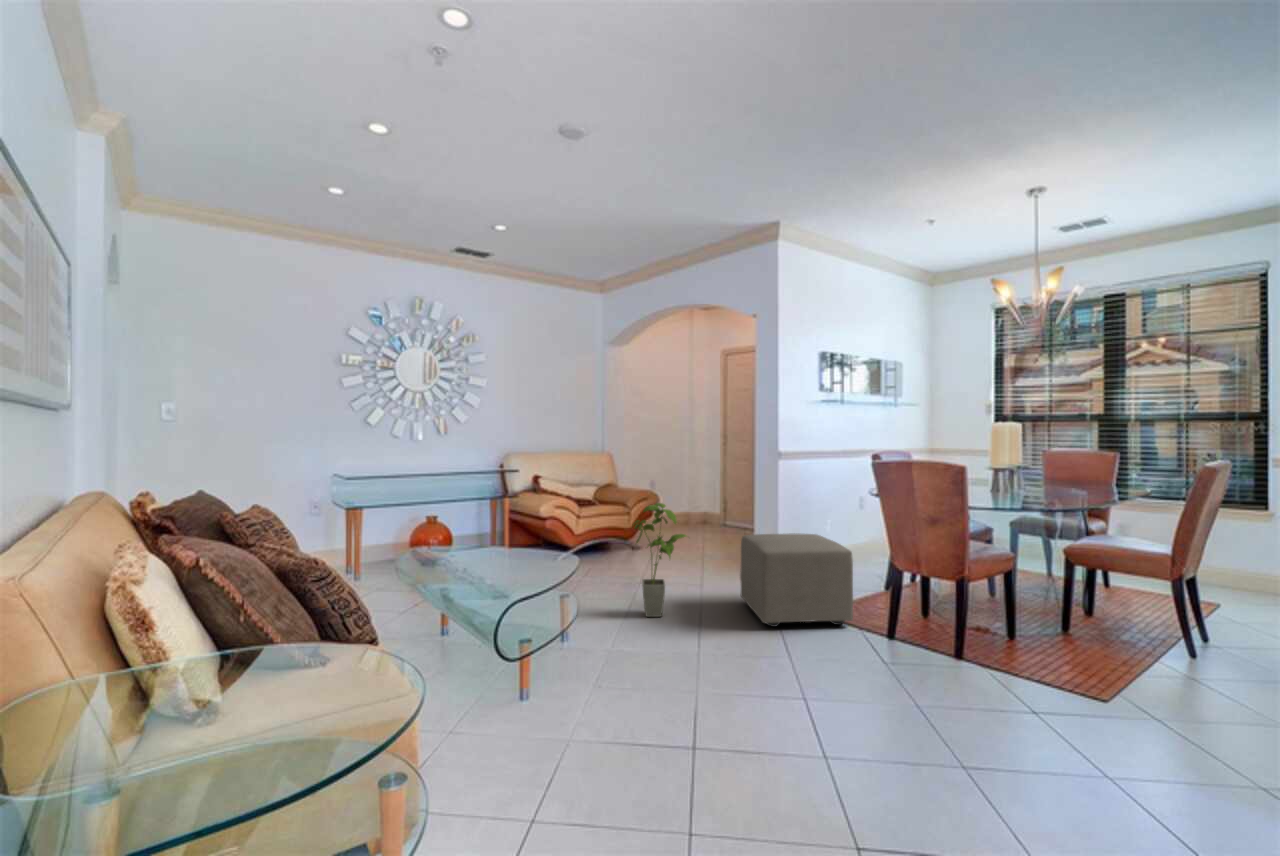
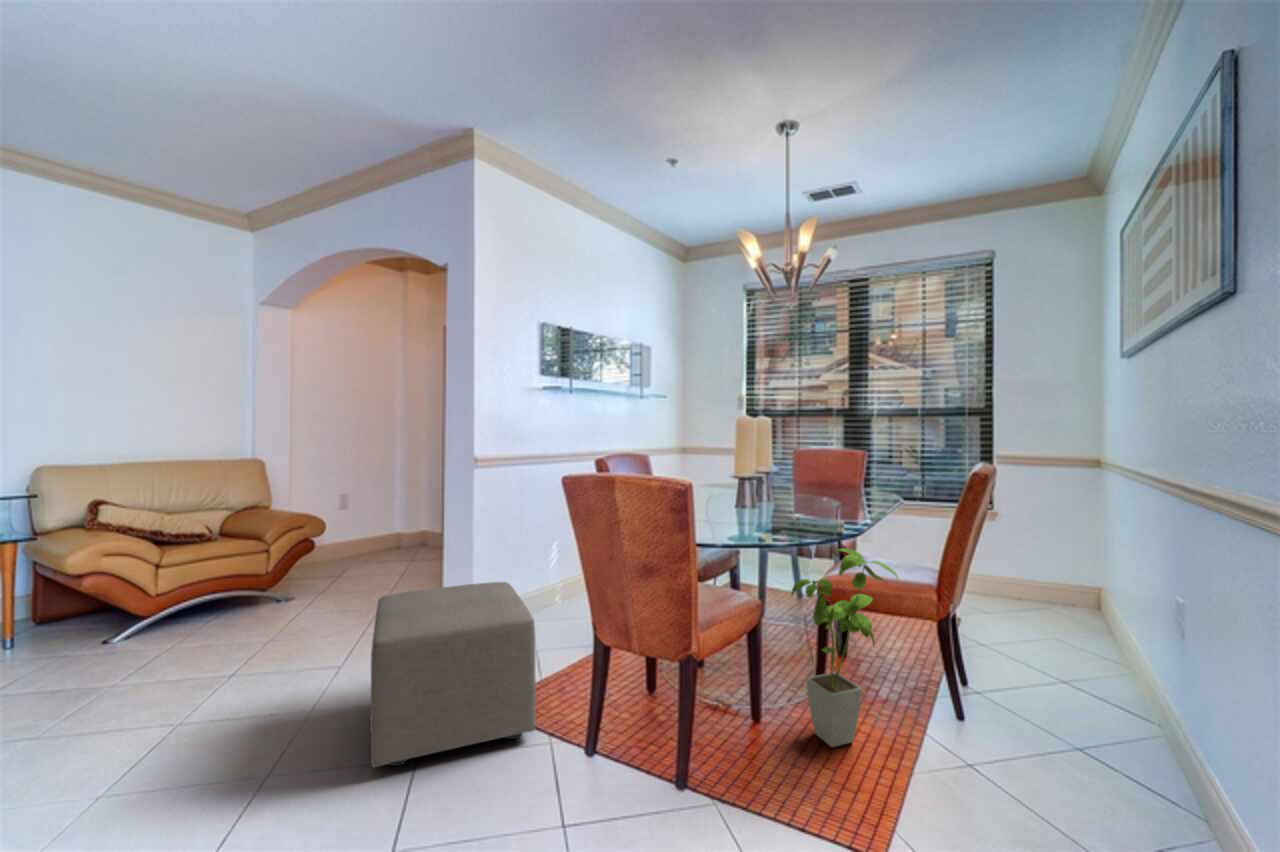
house plant: present [635,503,686,617] -> present [791,548,898,747]

